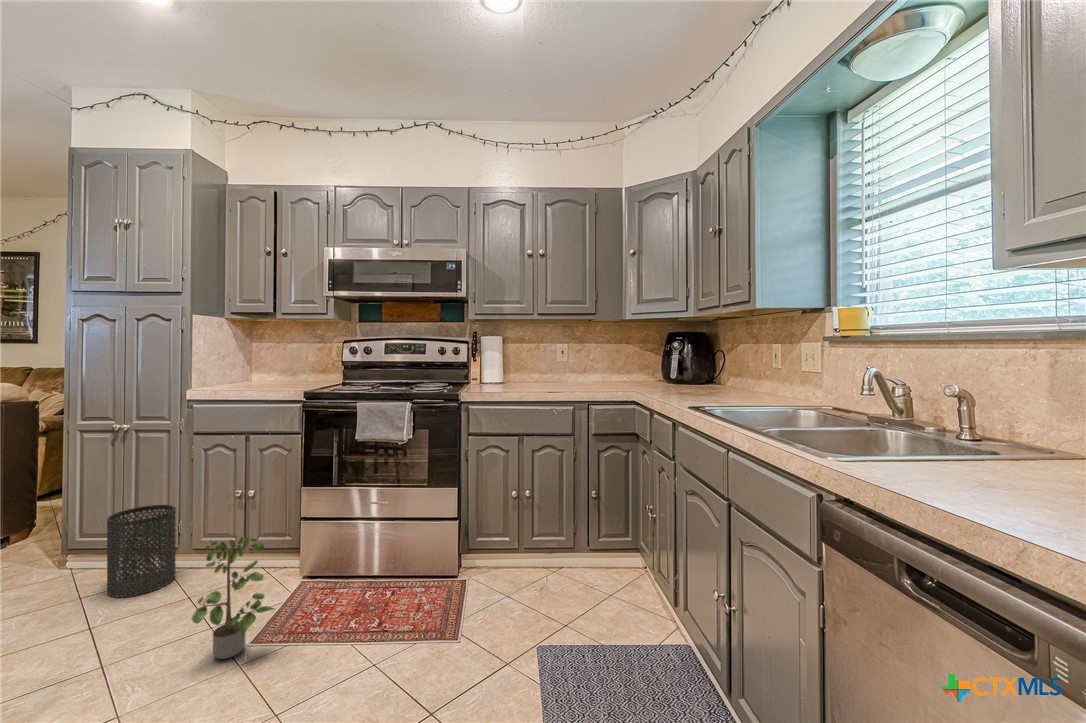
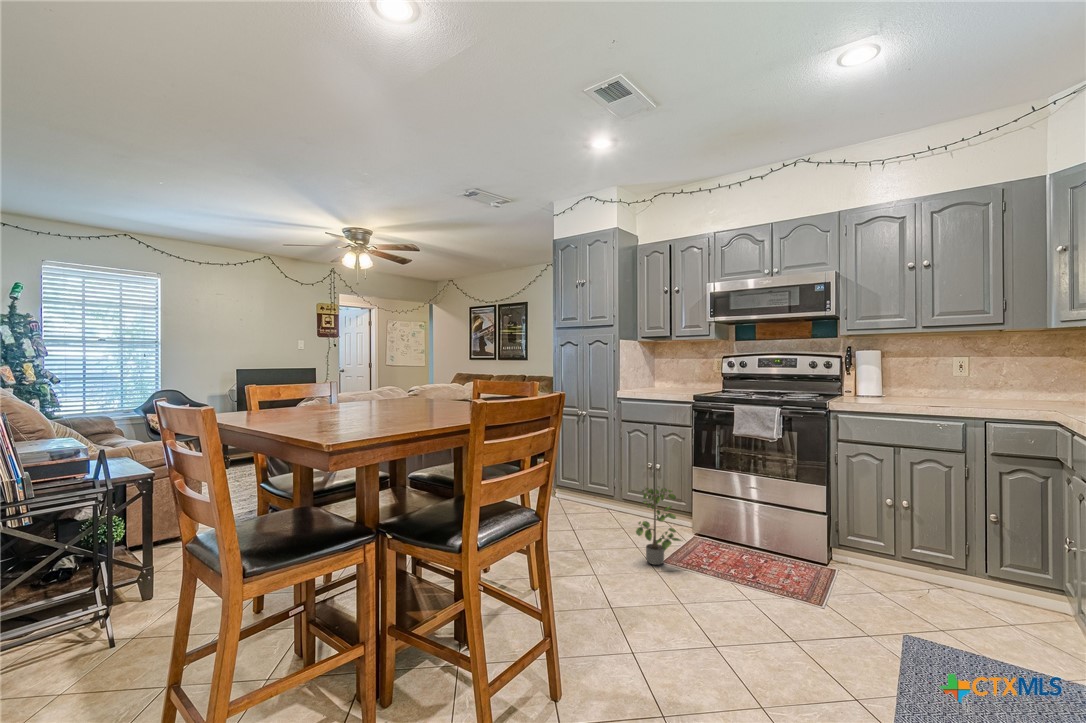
trash can: present [107,505,176,597] -> none [580,465,614,520]

